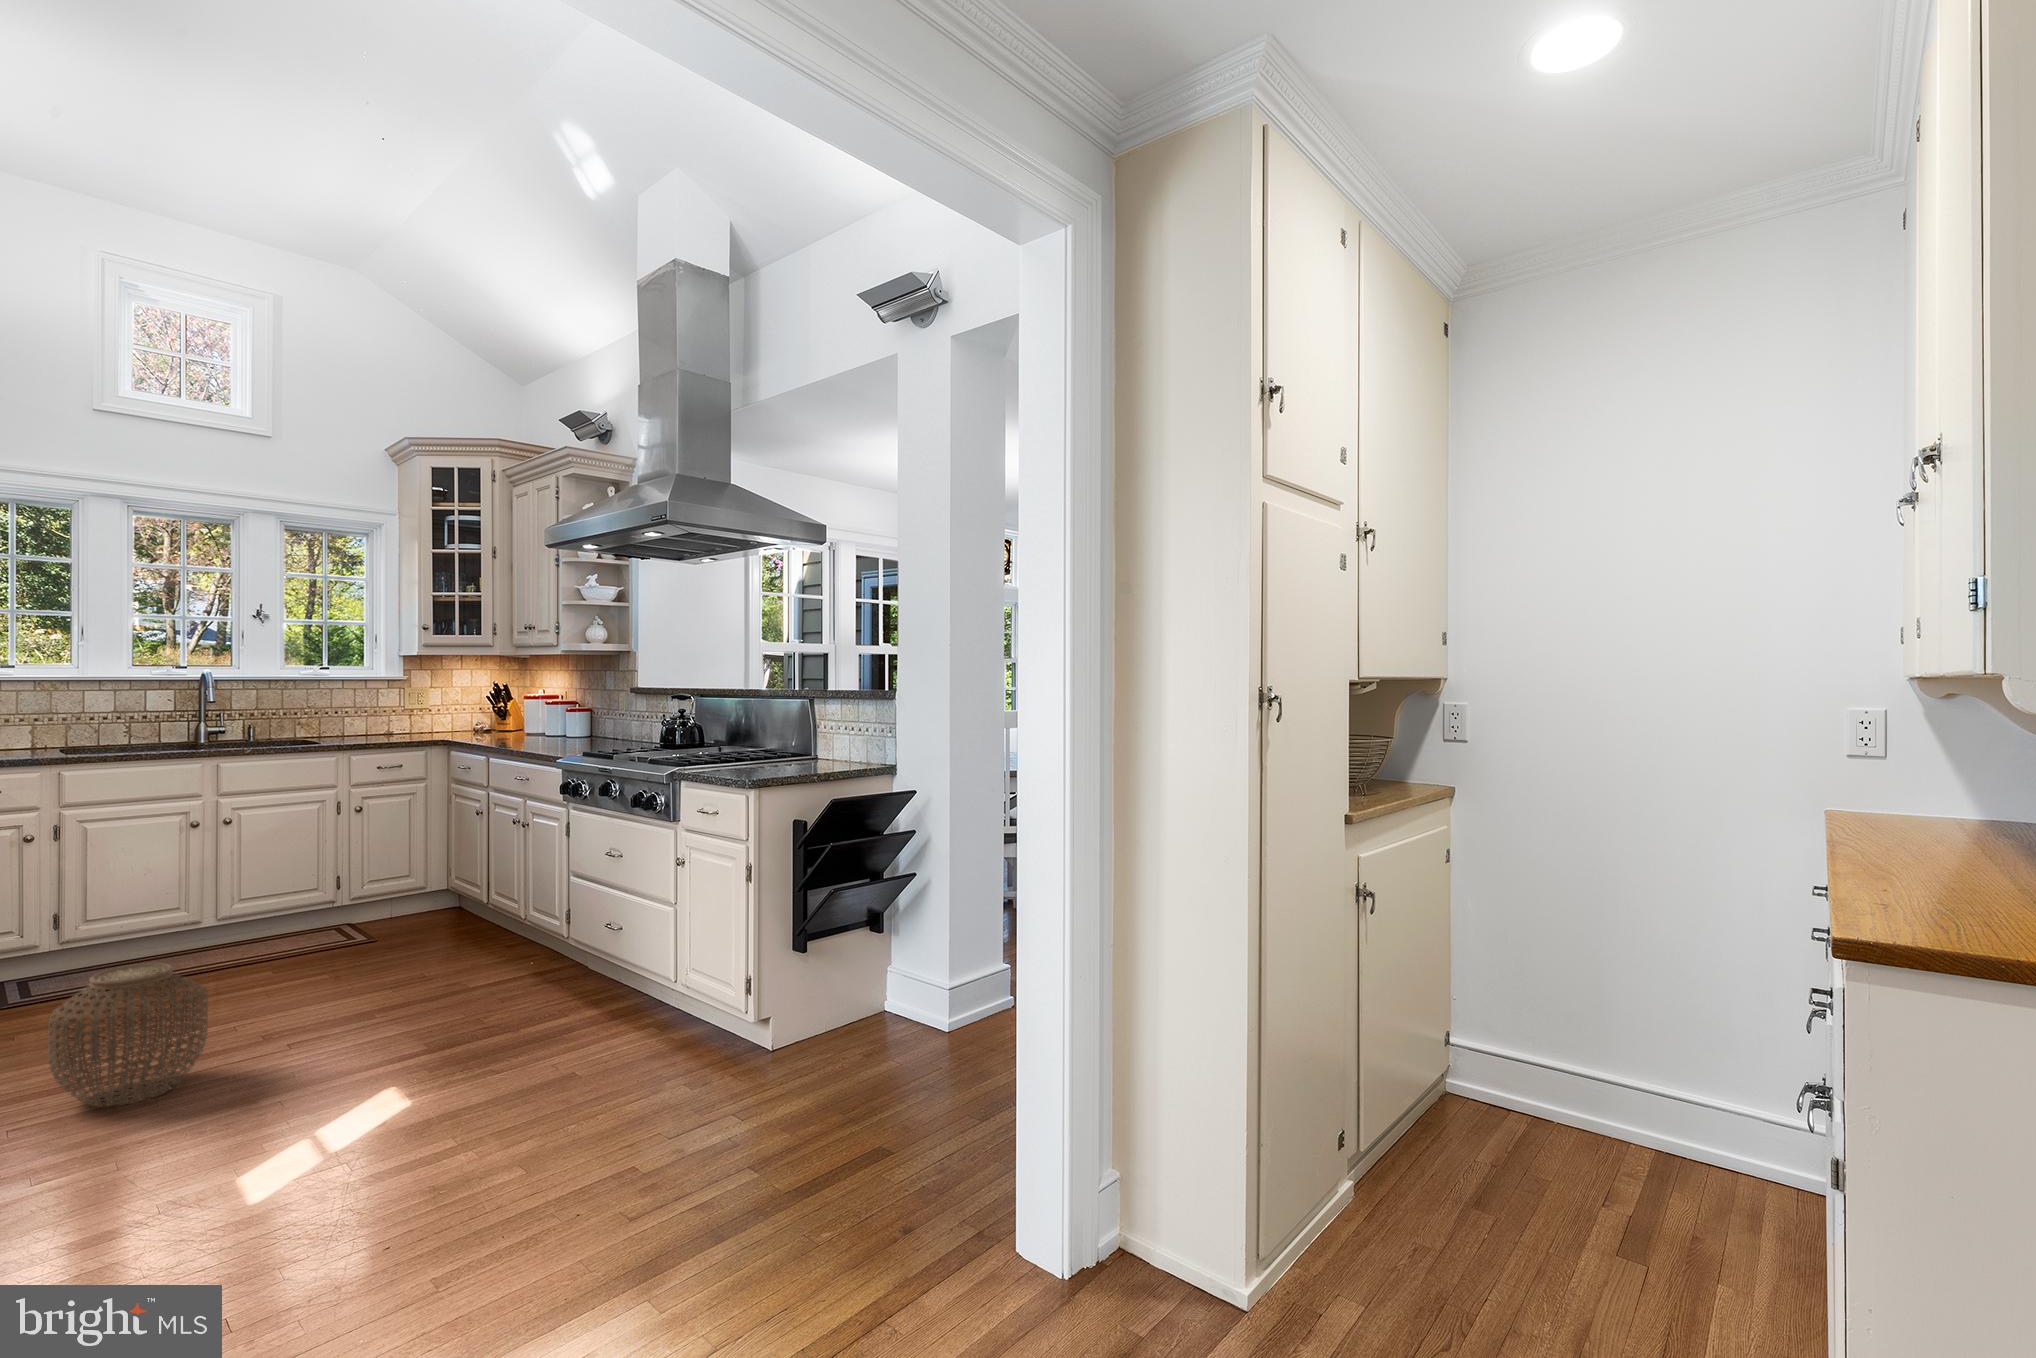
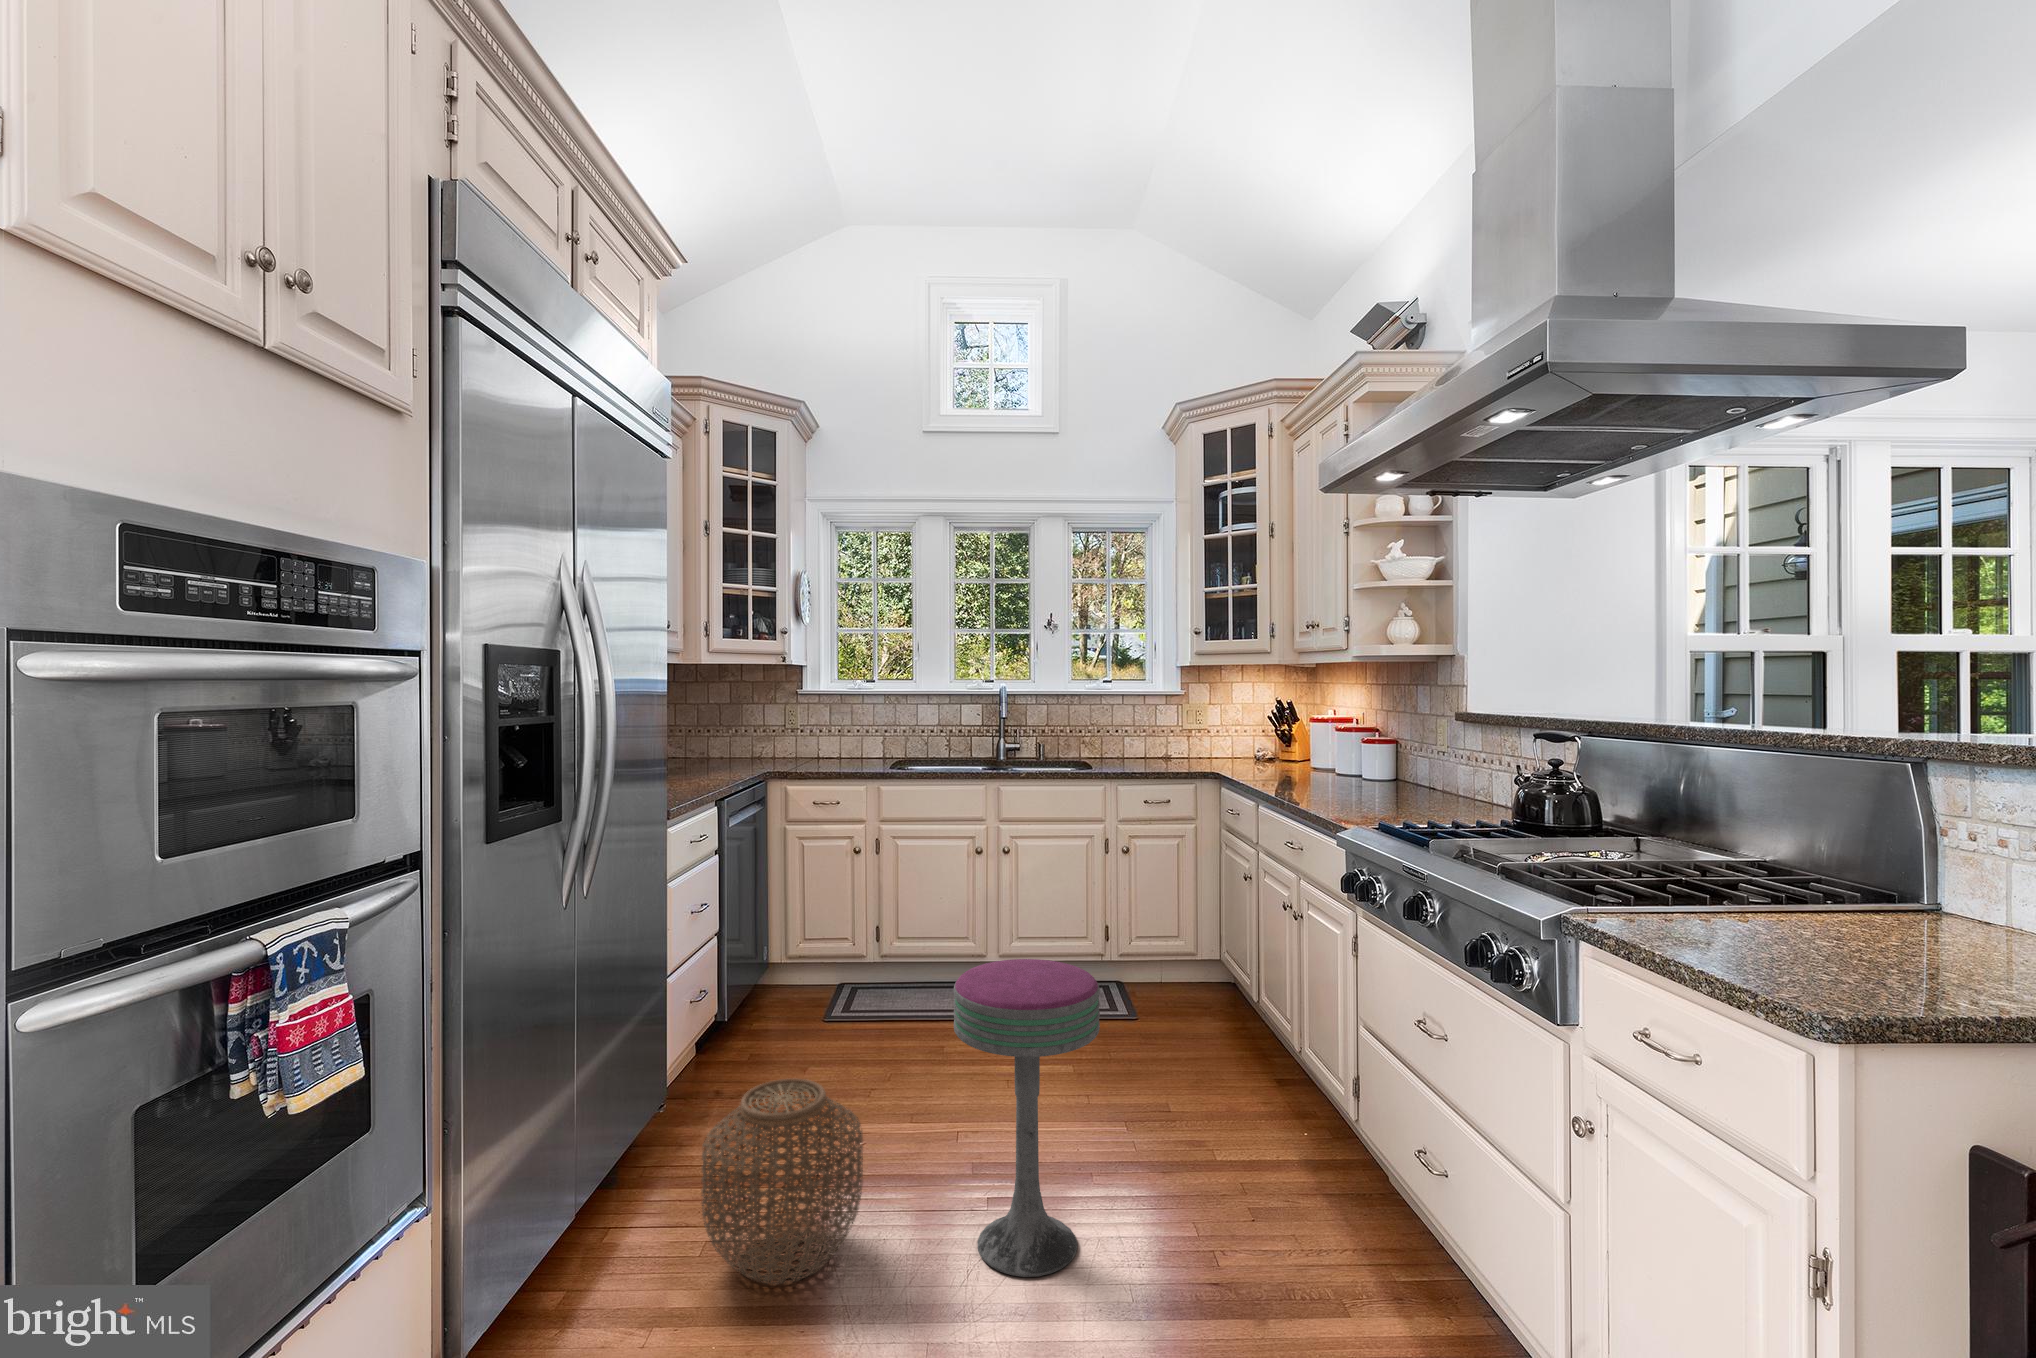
bar stool: none [285,855,404,1053] -> present [954,959,1100,1277]

